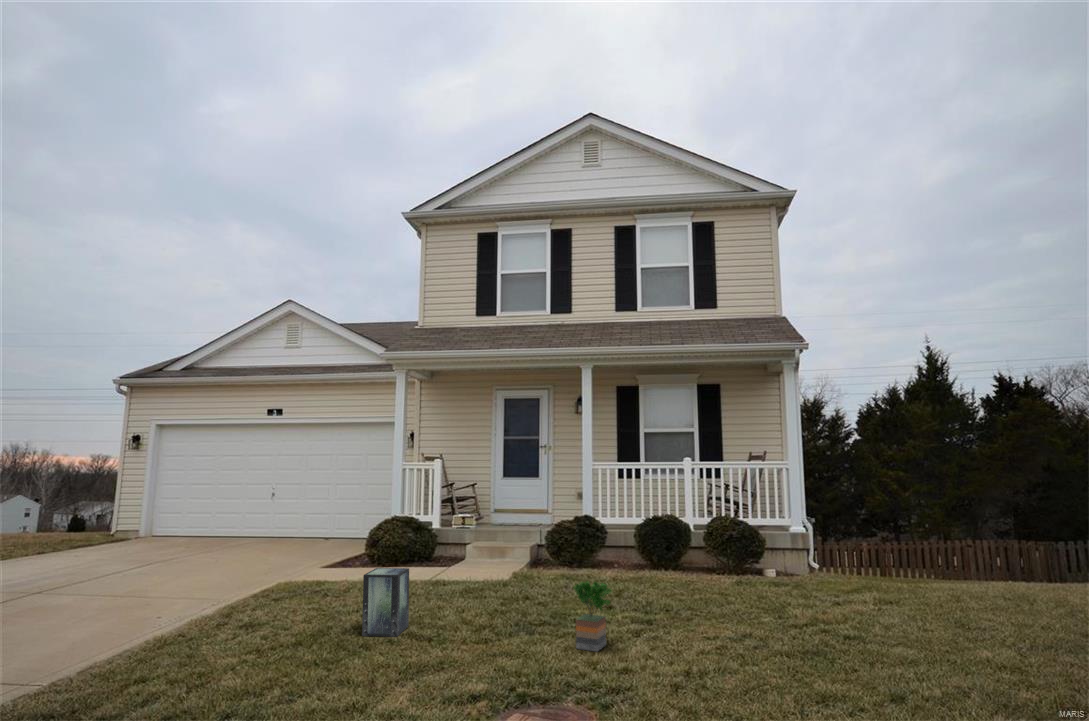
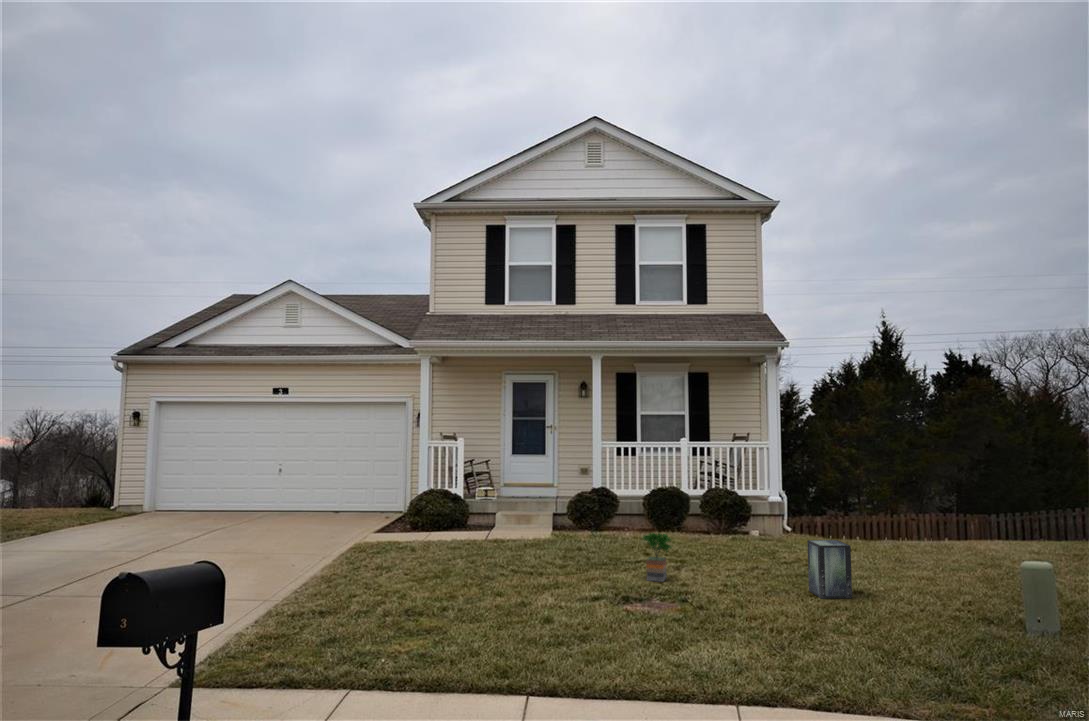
storage box: present [362,568,409,637] -> present [807,540,852,599]

